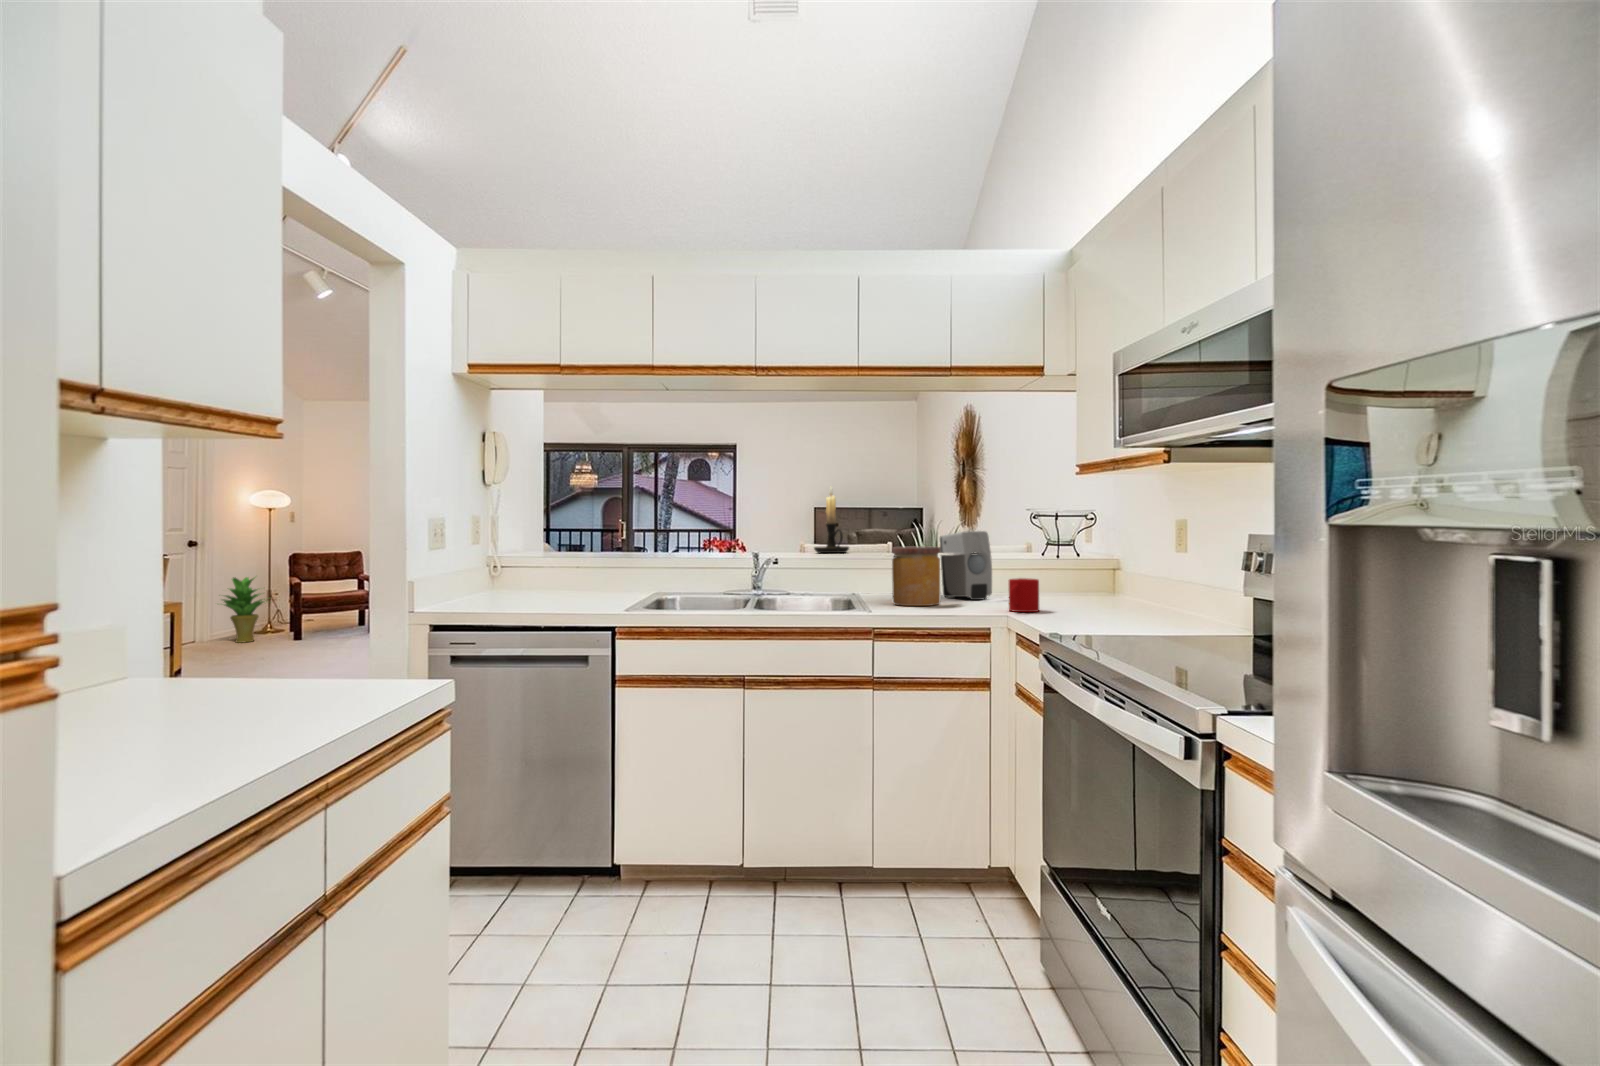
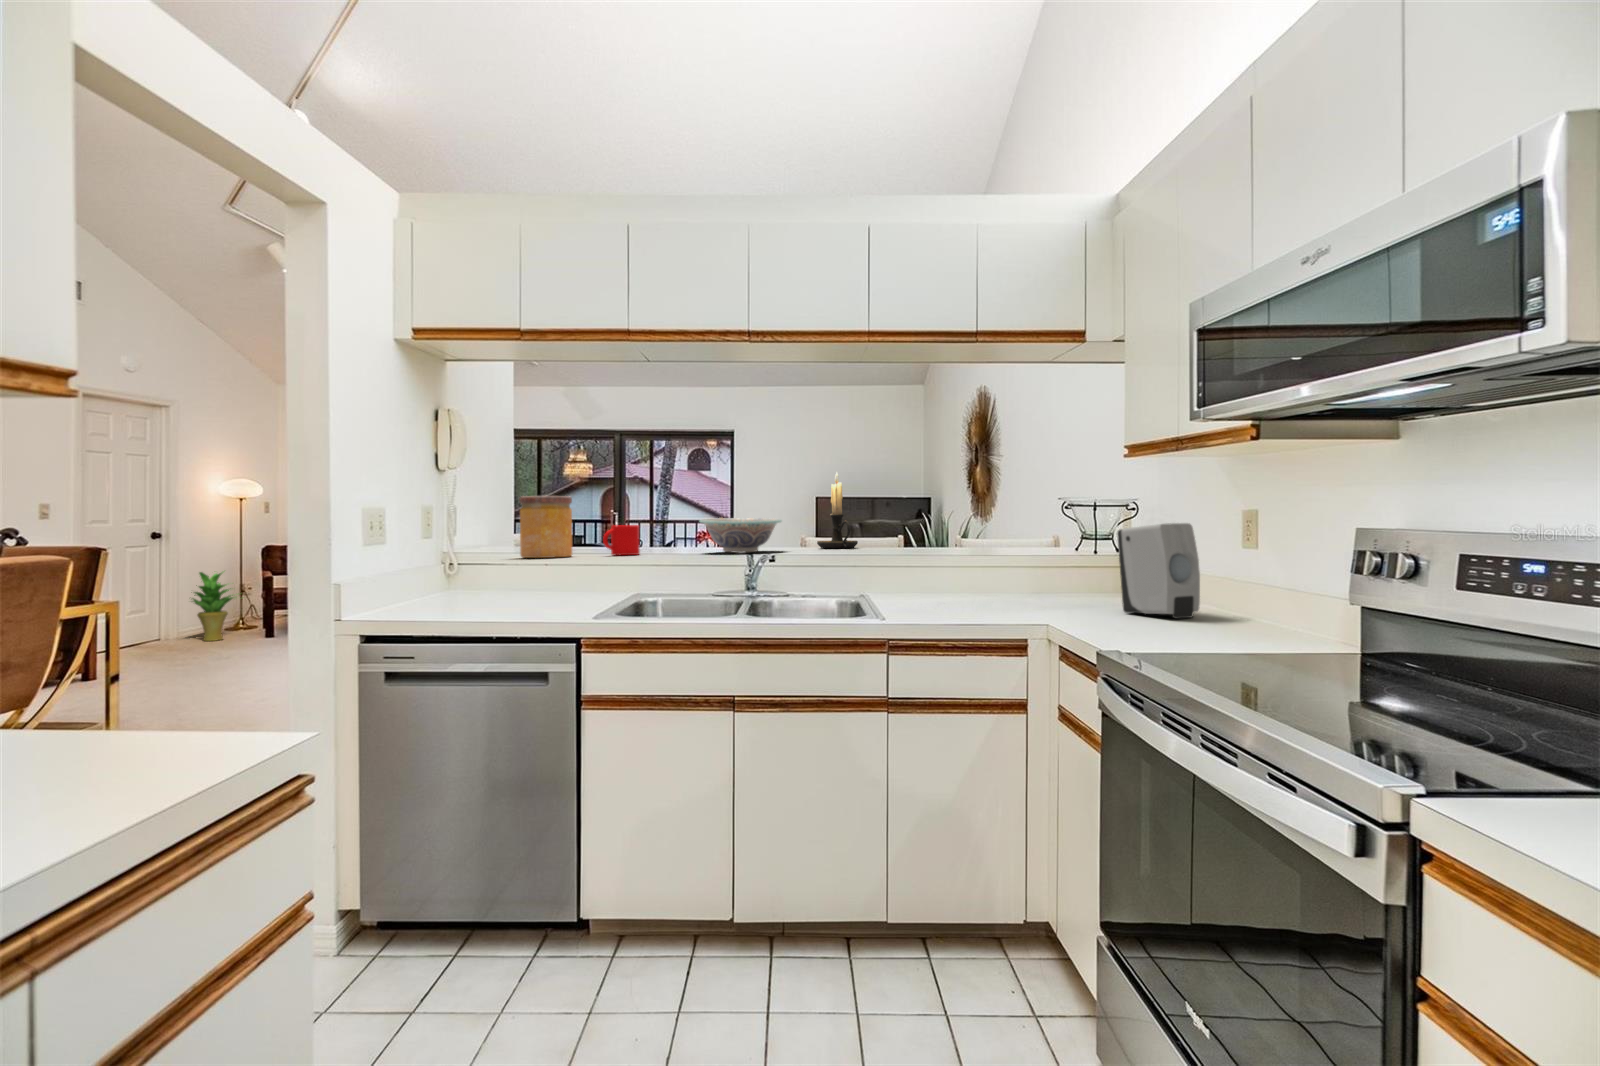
decorative bowl: none [711,527,783,556] -> present [699,518,781,553]
soap dispenser: present [940,531,992,600] -> present [1117,523,1200,619]
jar: present [892,546,940,606] -> present [519,496,572,558]
mug: present [1009,578,1039,612] -> present [603,525,640,555]

